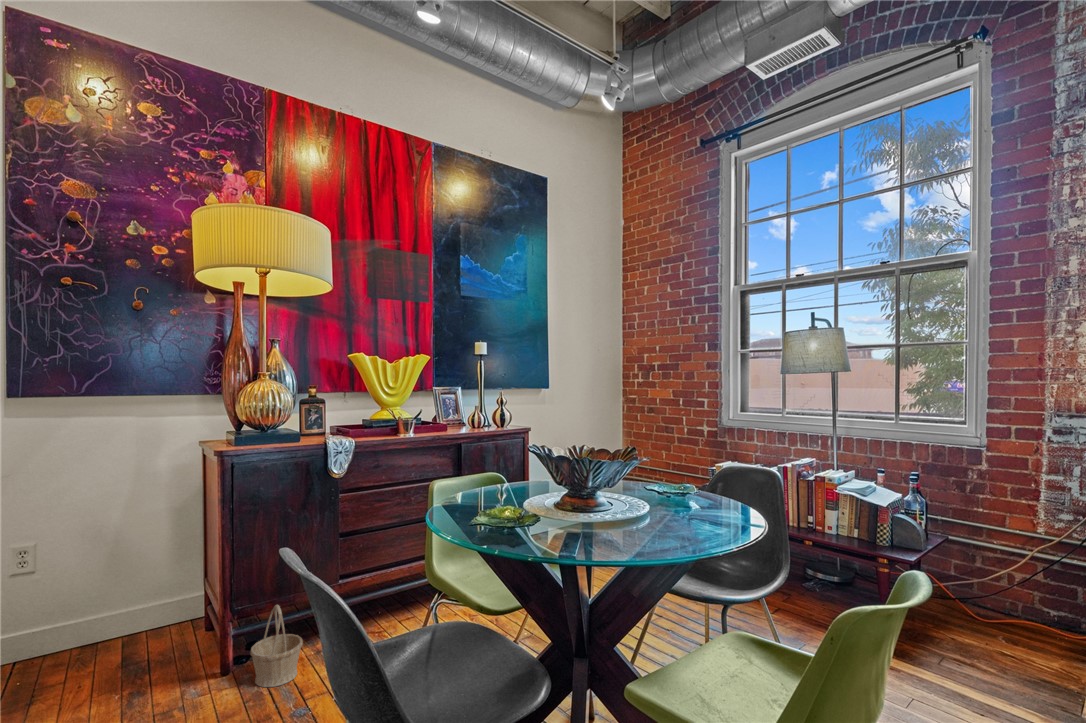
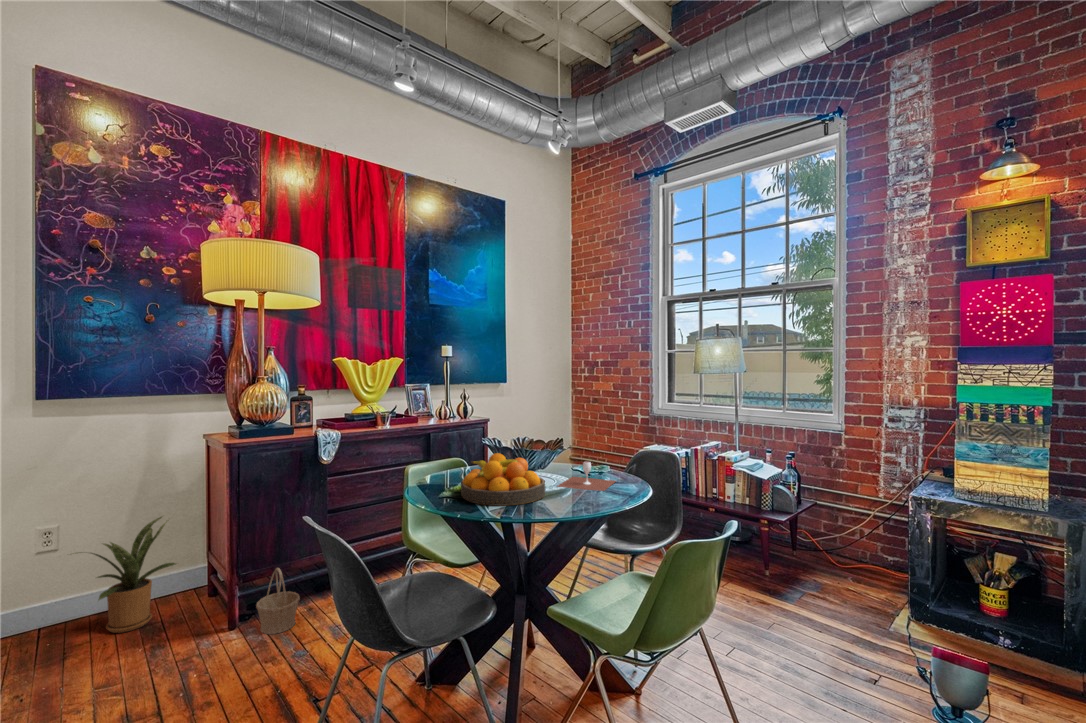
fruit bowl: none [502,466,613,535] -> present [461,453,546,506]
wine glass: none [623,478,701,518] -> present [557,461,615,491]
house plant: none [28,537,166,679] -> present [73,517,176,633]

